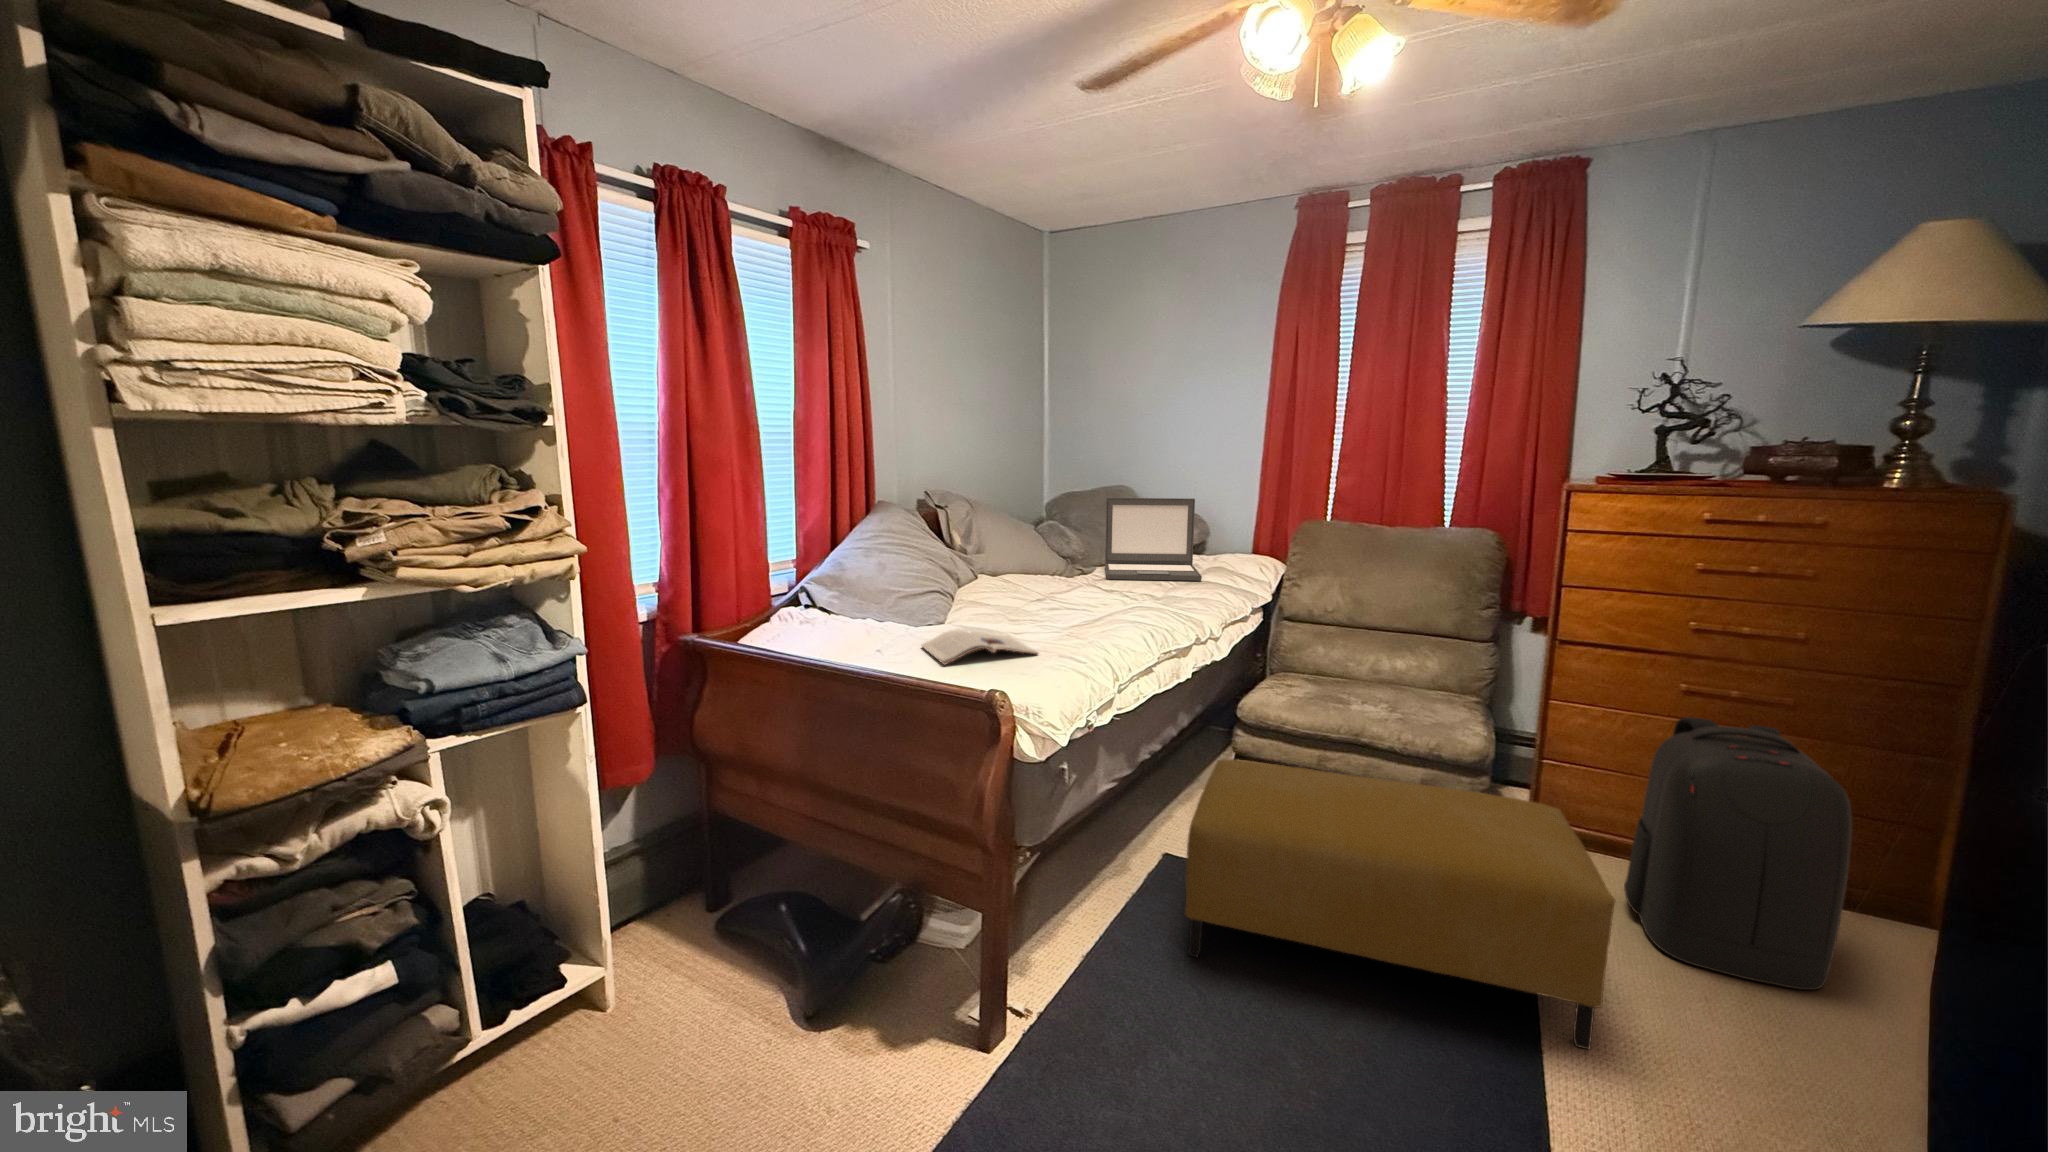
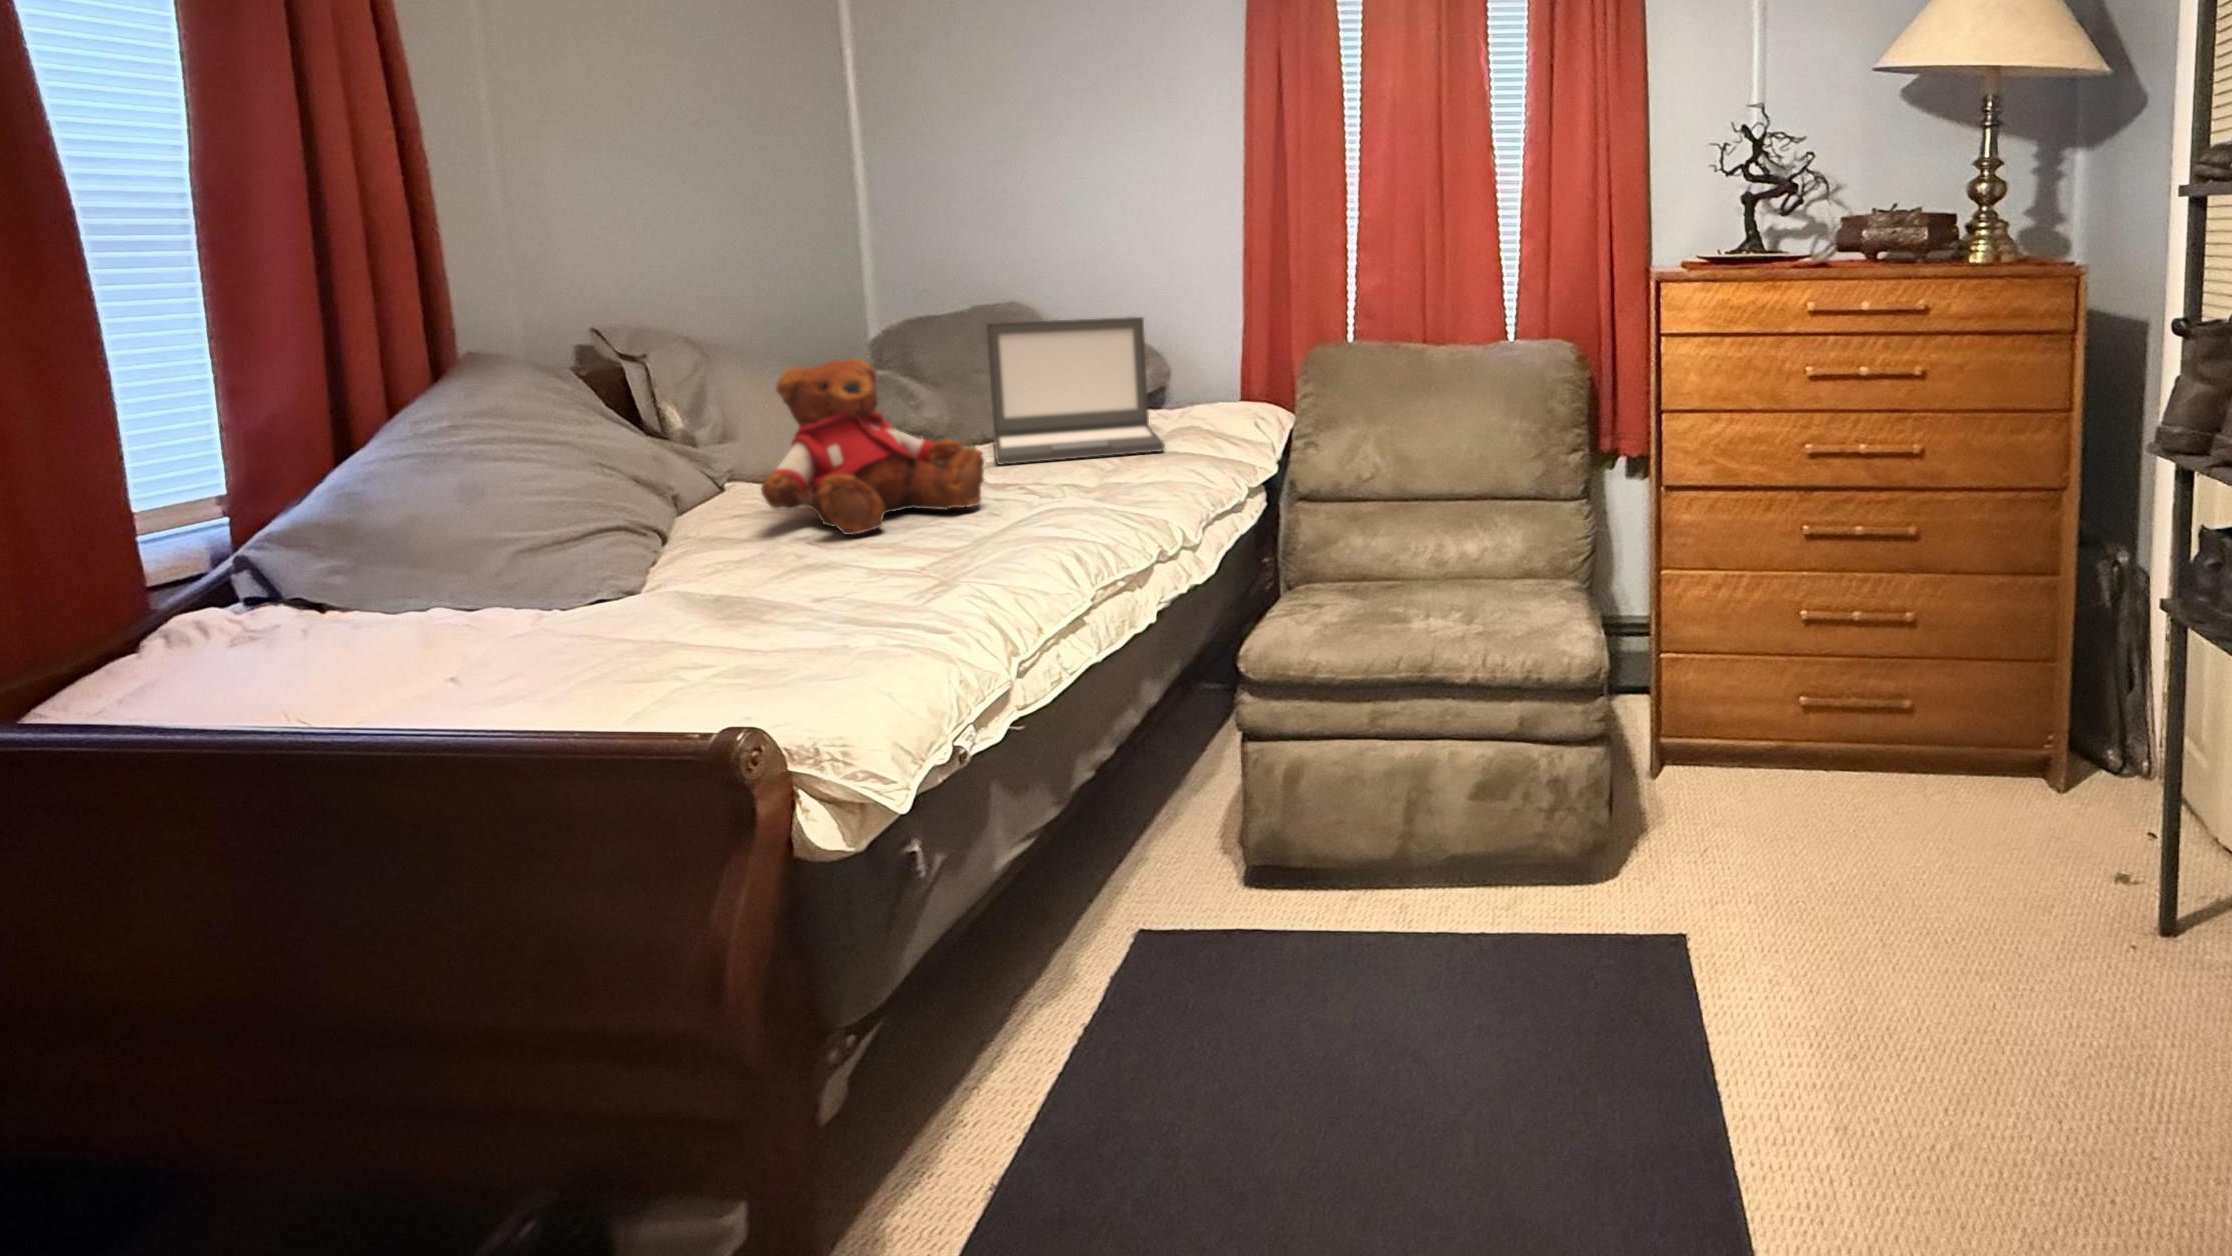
teddy bear: none [997,514,1104,608] -> present [761,359,984,535]
magazine: present [922,630,1038,665] -> none [559,603,844,694]
backpack: present [1624,717,1852,990] -> none [1772,567,1995,897]
ottoman: present [1185,759,1616,1049] -> none [1172,722,1783,1117]

